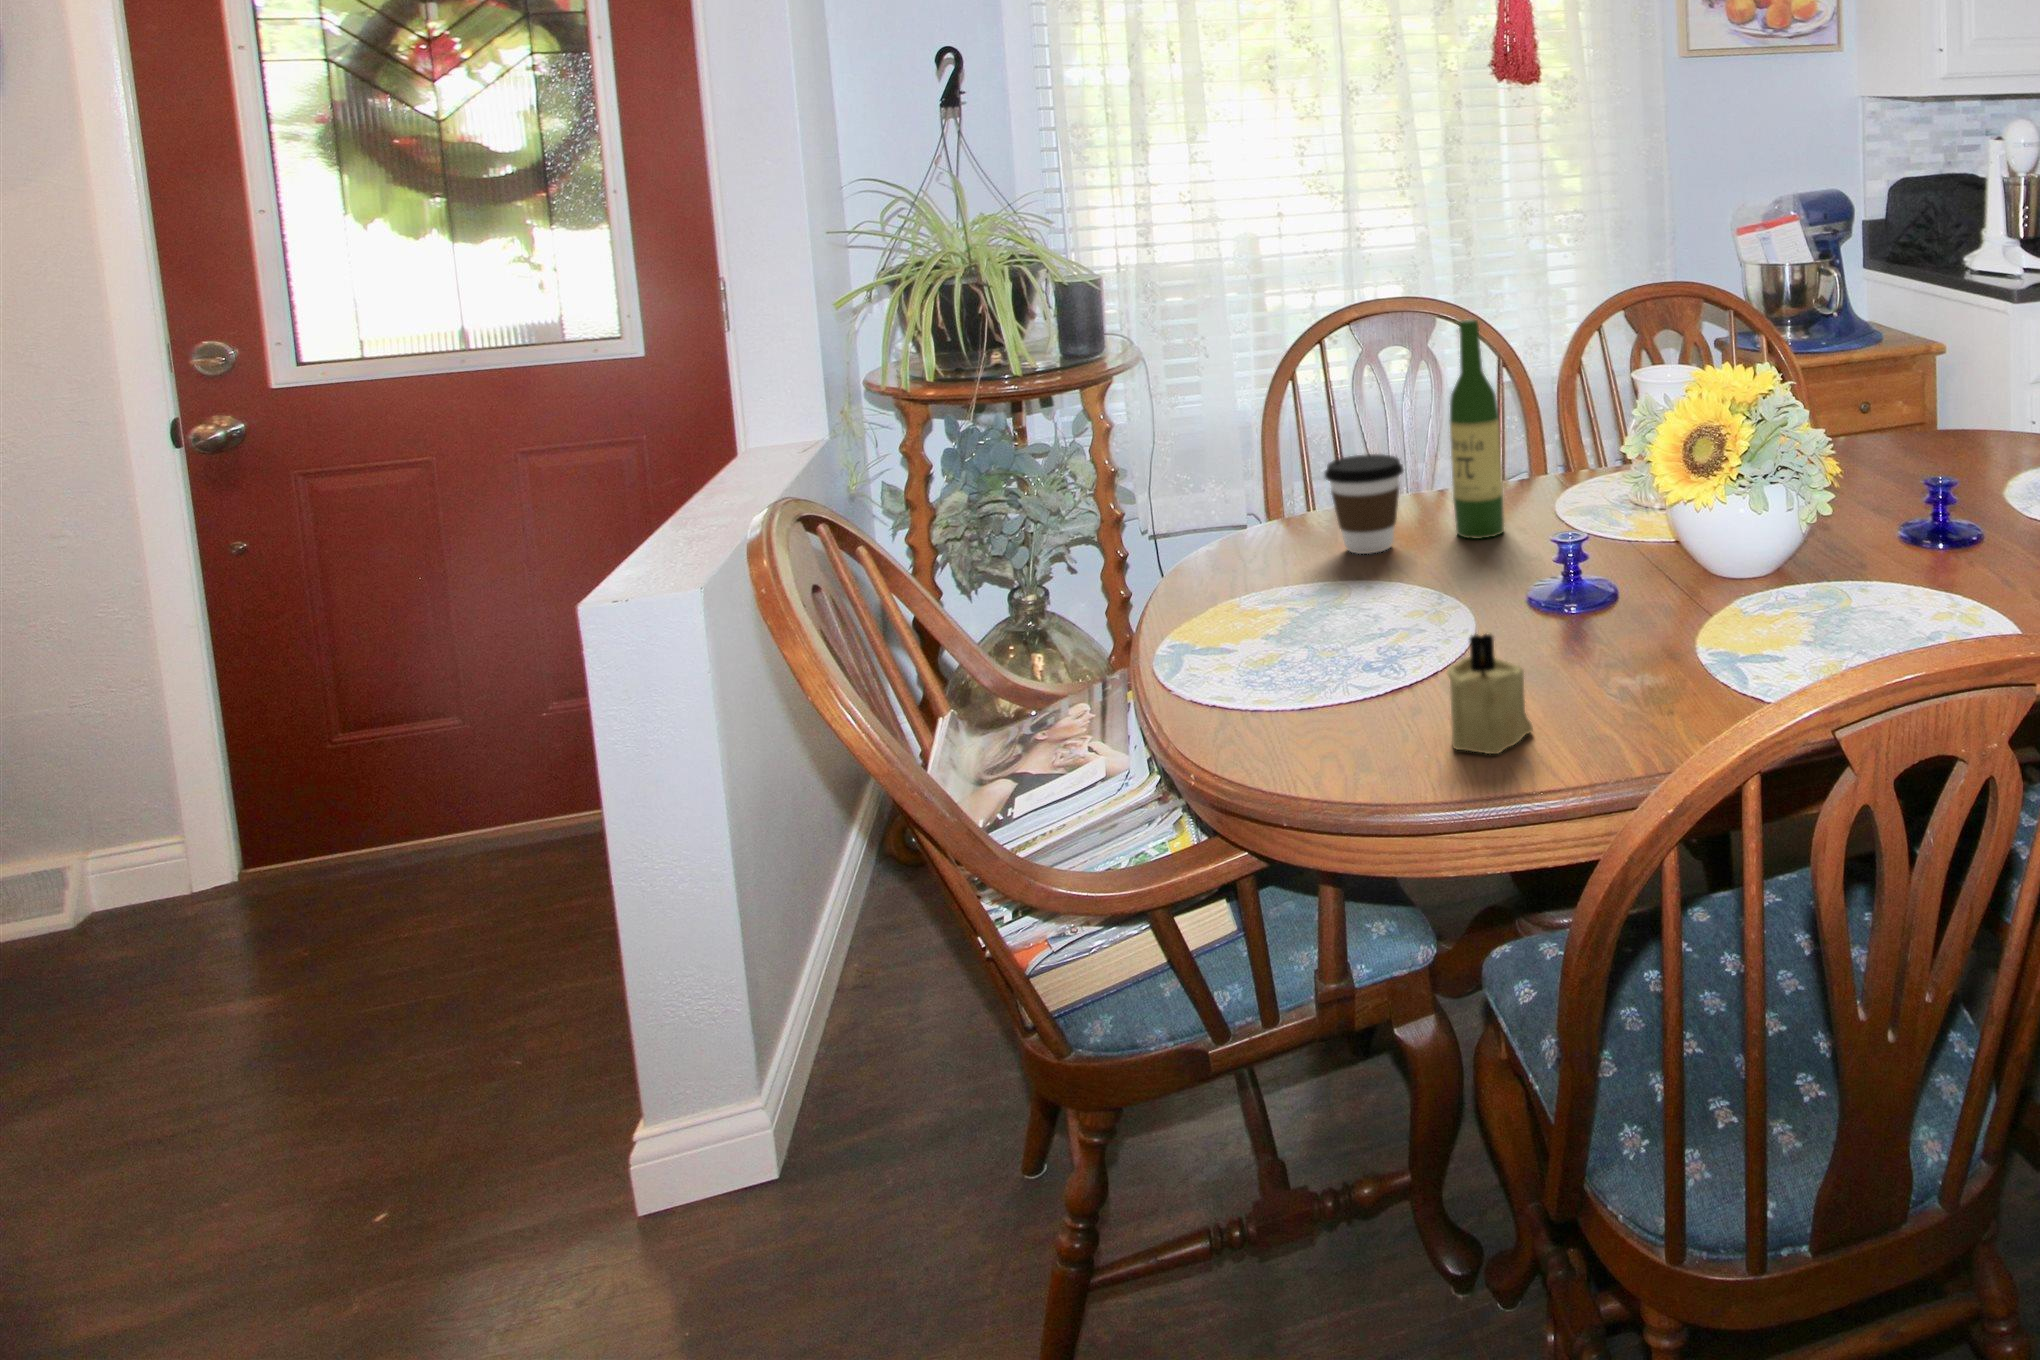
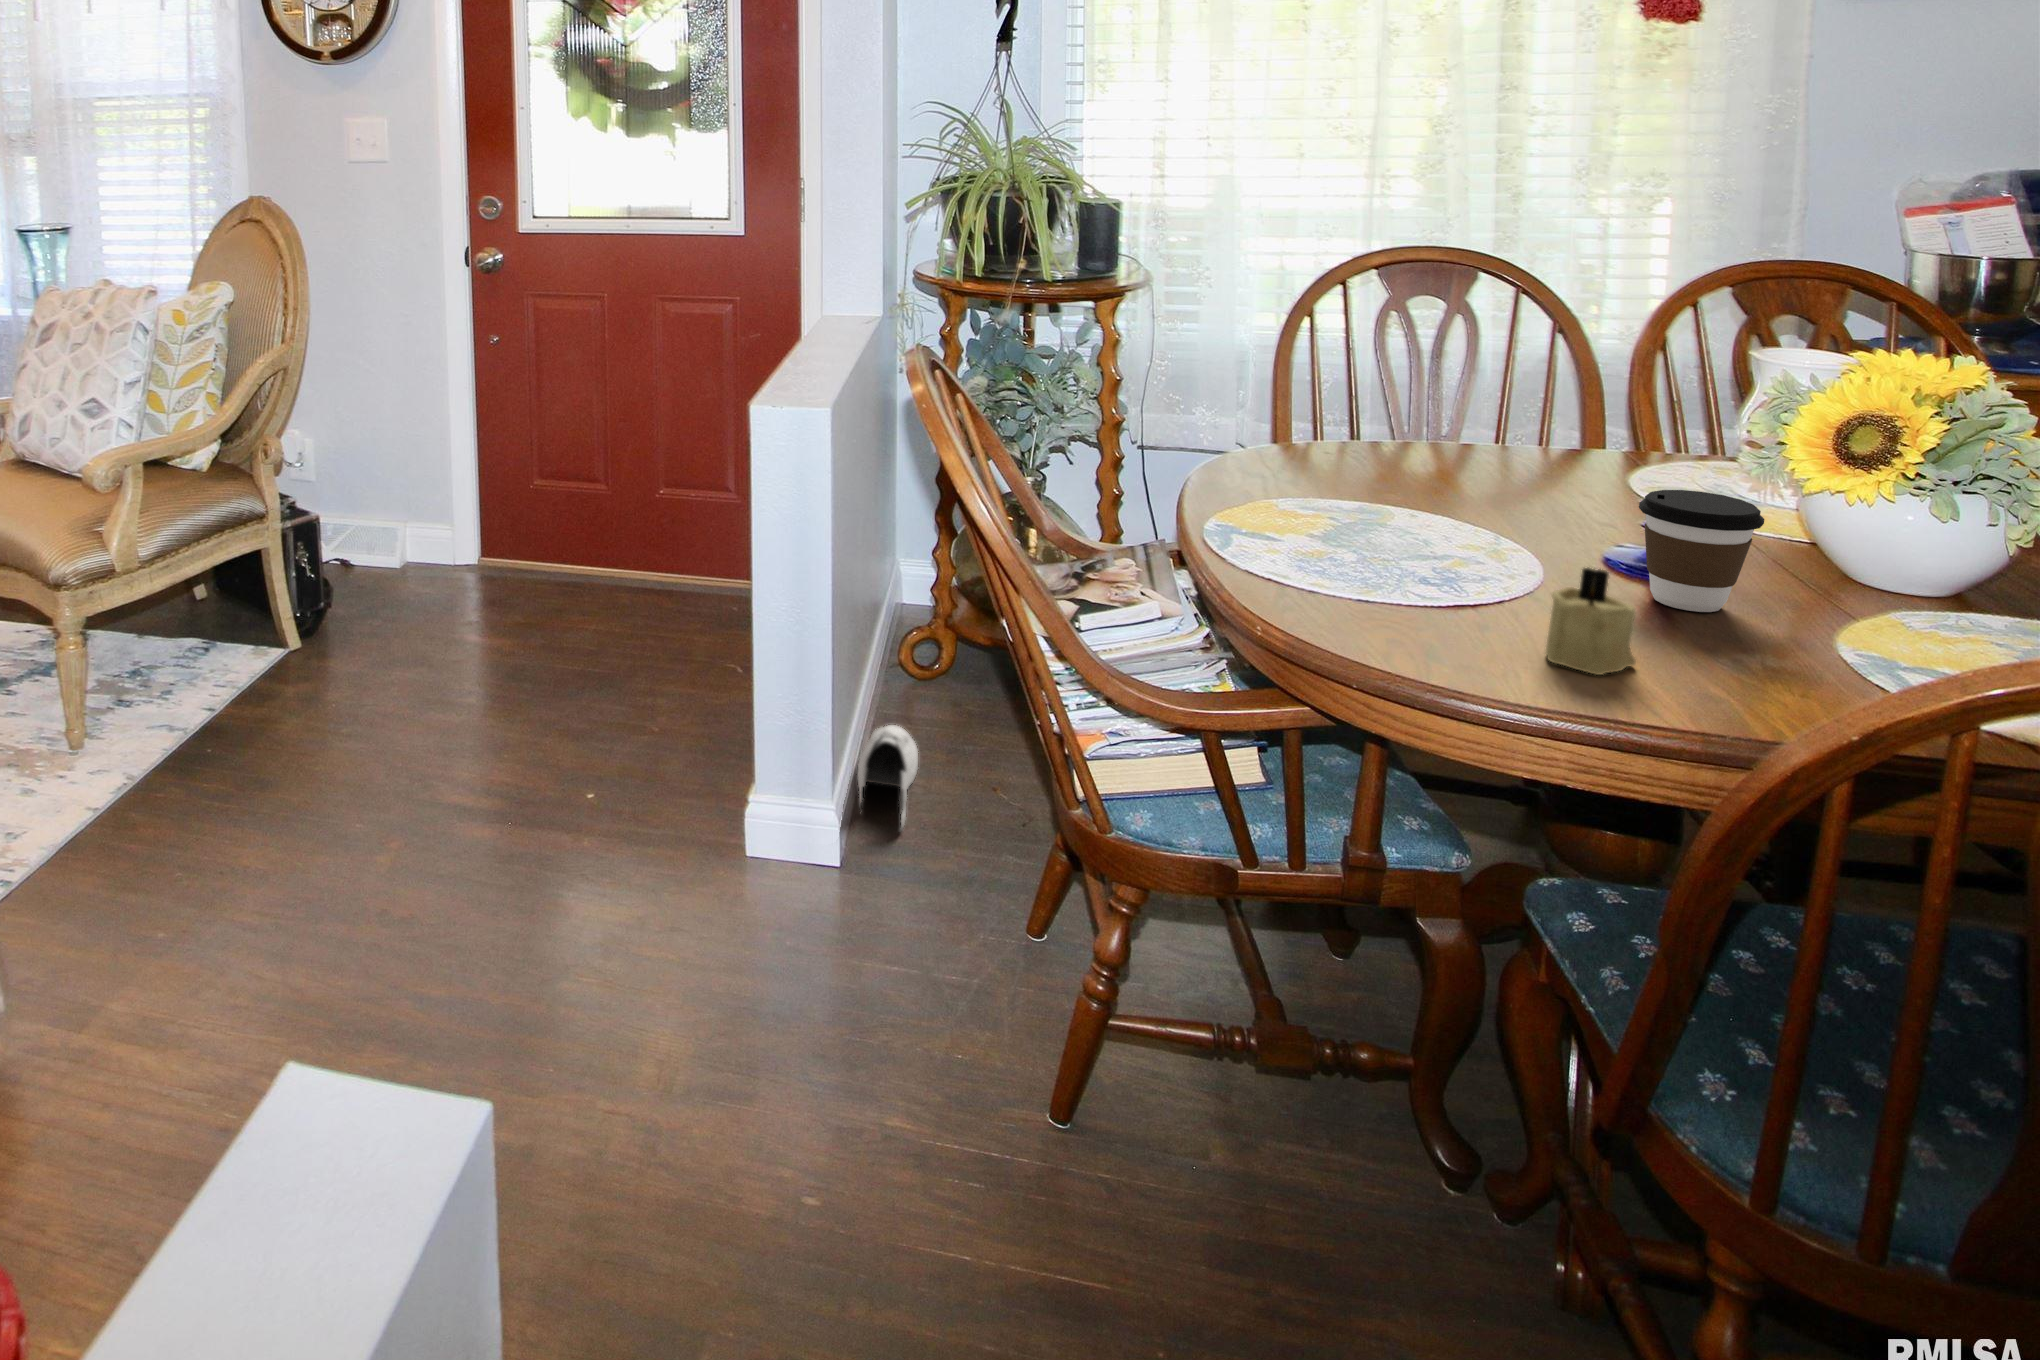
wine bottle: present [1450,319,1504,539] -> none [1506,279,1578,493]
coffee cup: present [1324,454,1404,554] -> present [1639,490,1764,612]
shoe: none [830,954,923,1108] -> present [857,725,918,827]

